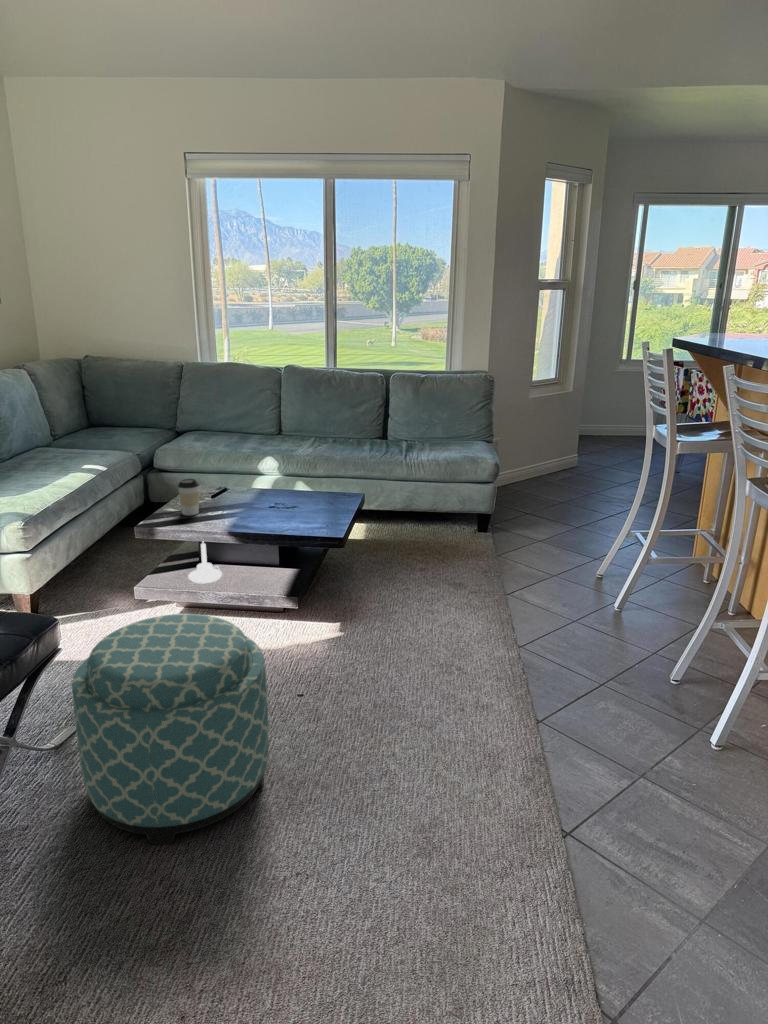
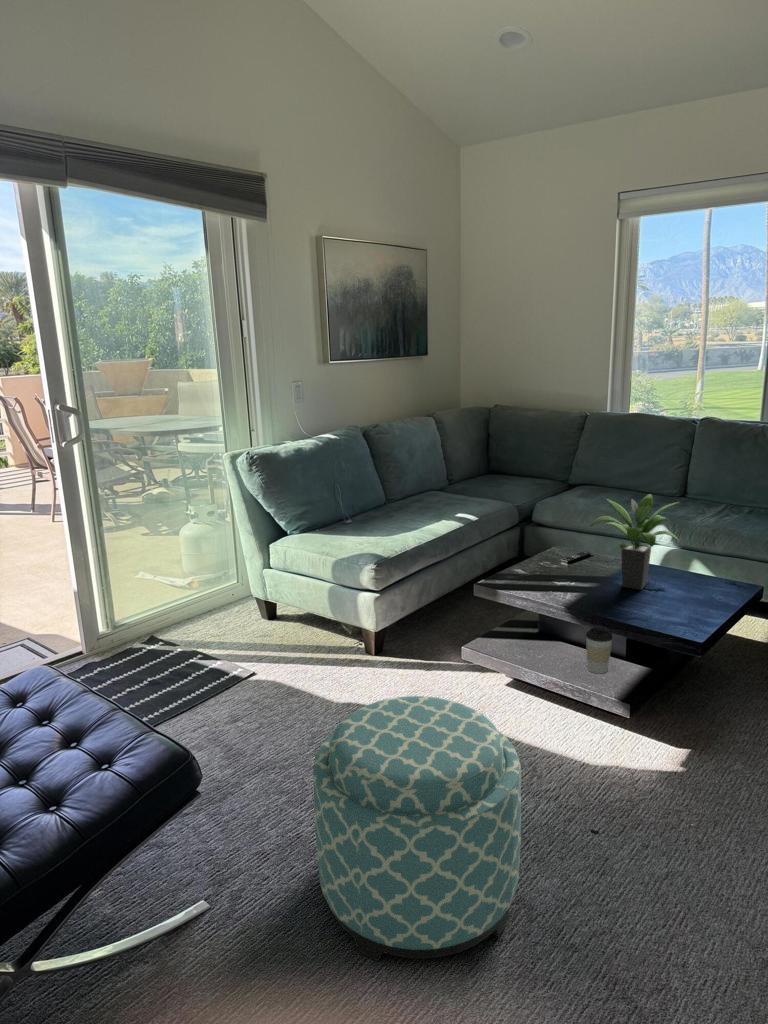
potted plant: none [233,428,305,509] -> present [591,494,678,590]
coffee cup: present [178,479,199,515] -> present [586,628,613,674]
candle holder: present [188,541,222,583] -> none [520,610,558,661]

